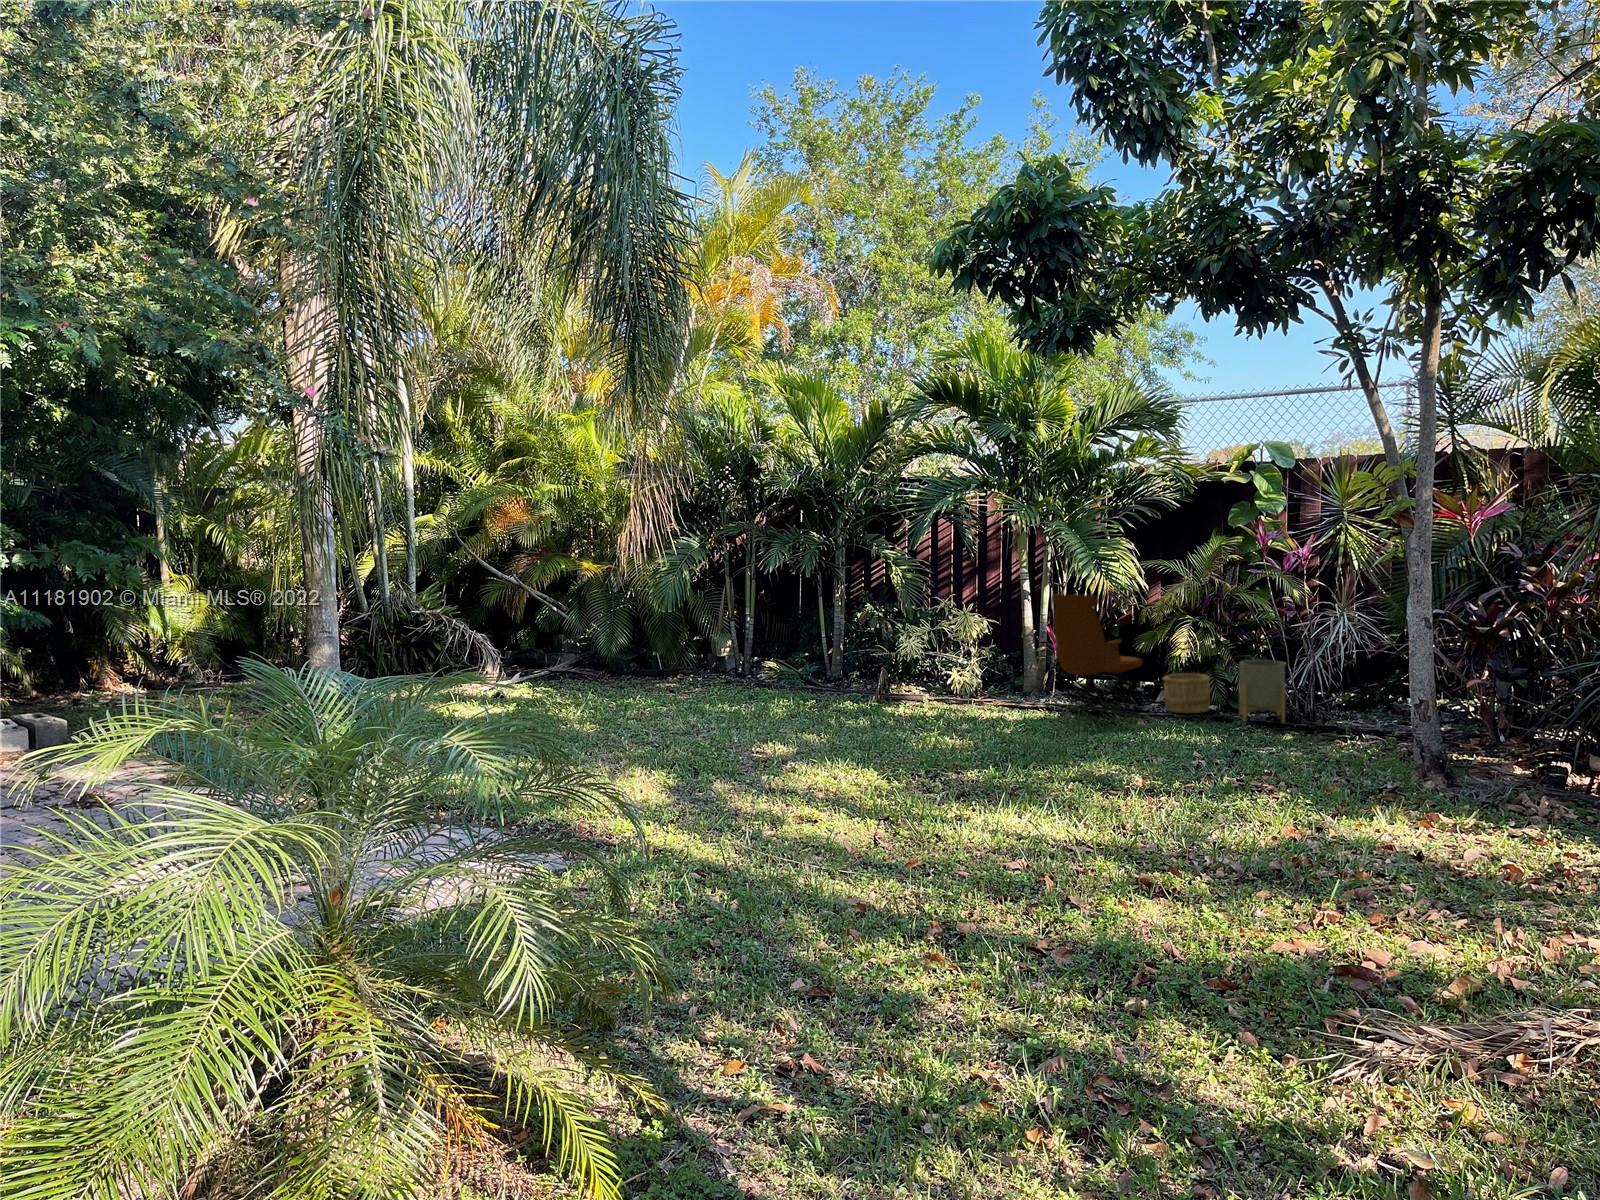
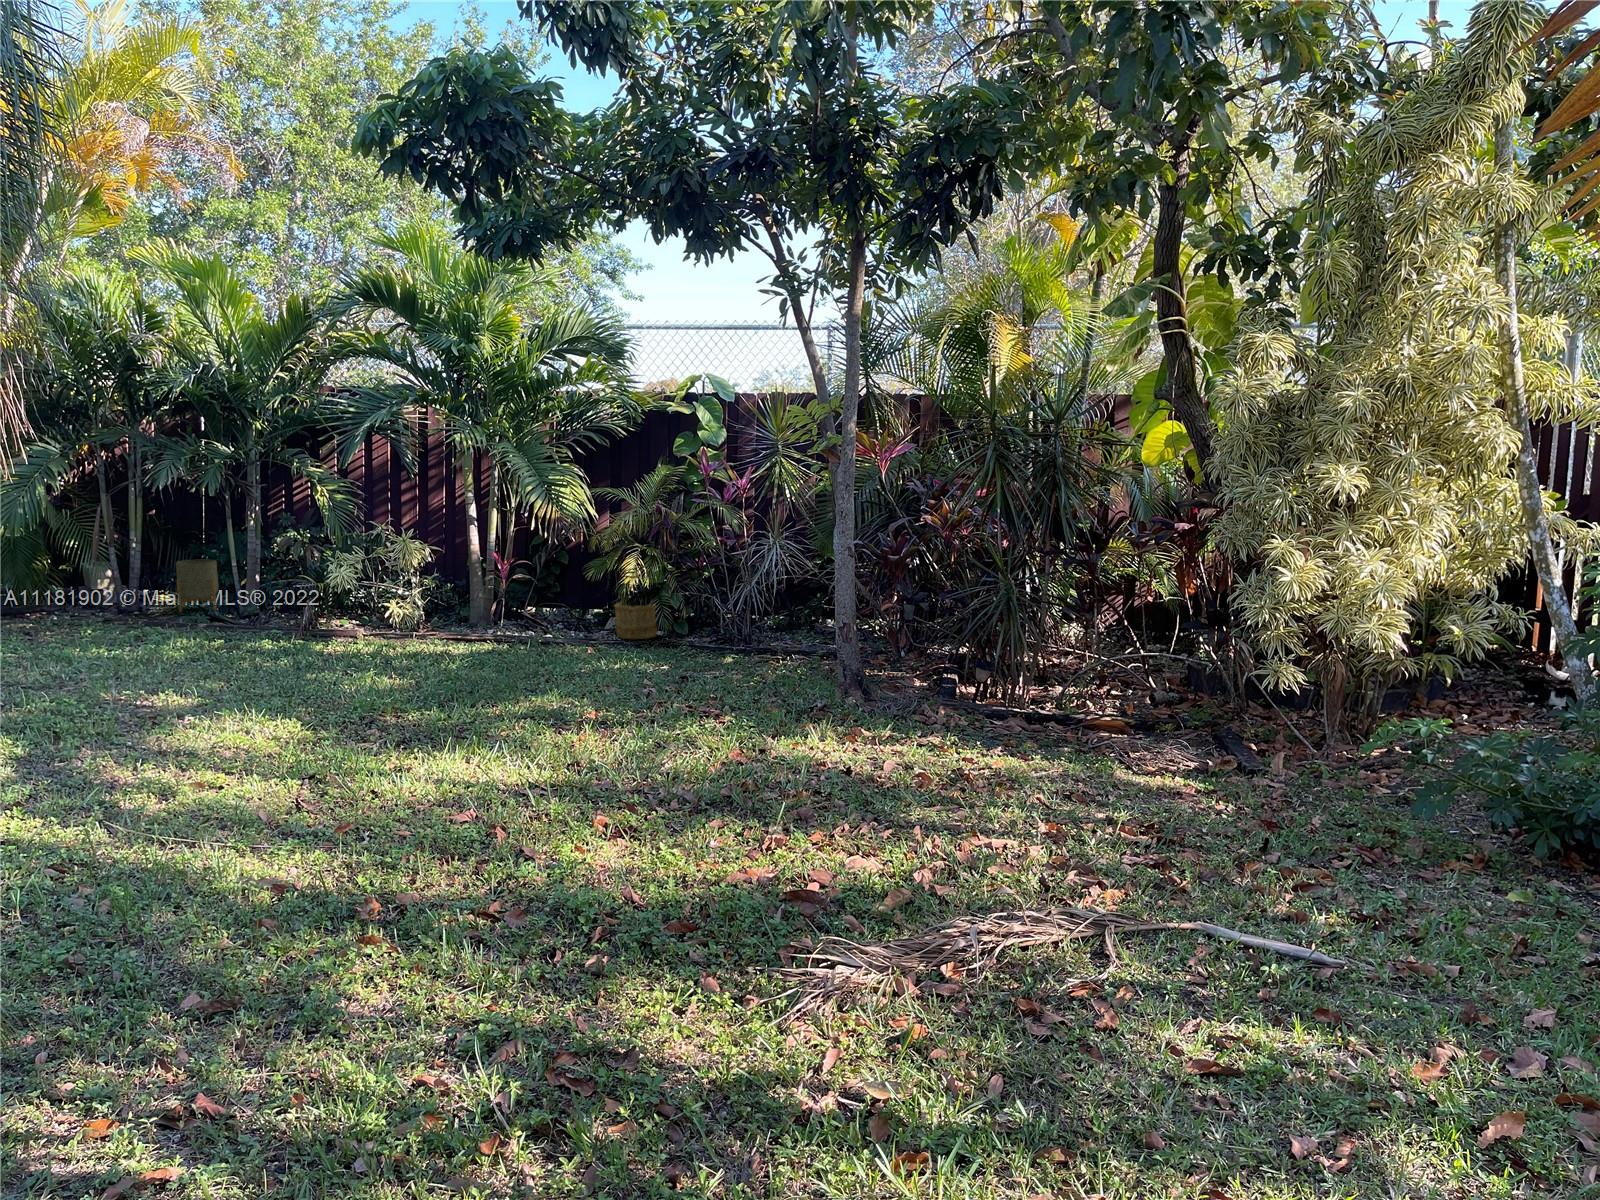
lounge chair: present [1052,594,1142,701] -> none [501,519,594,632]
planter: present [1239,660,1285,723] -> present [176,560,219,612]

